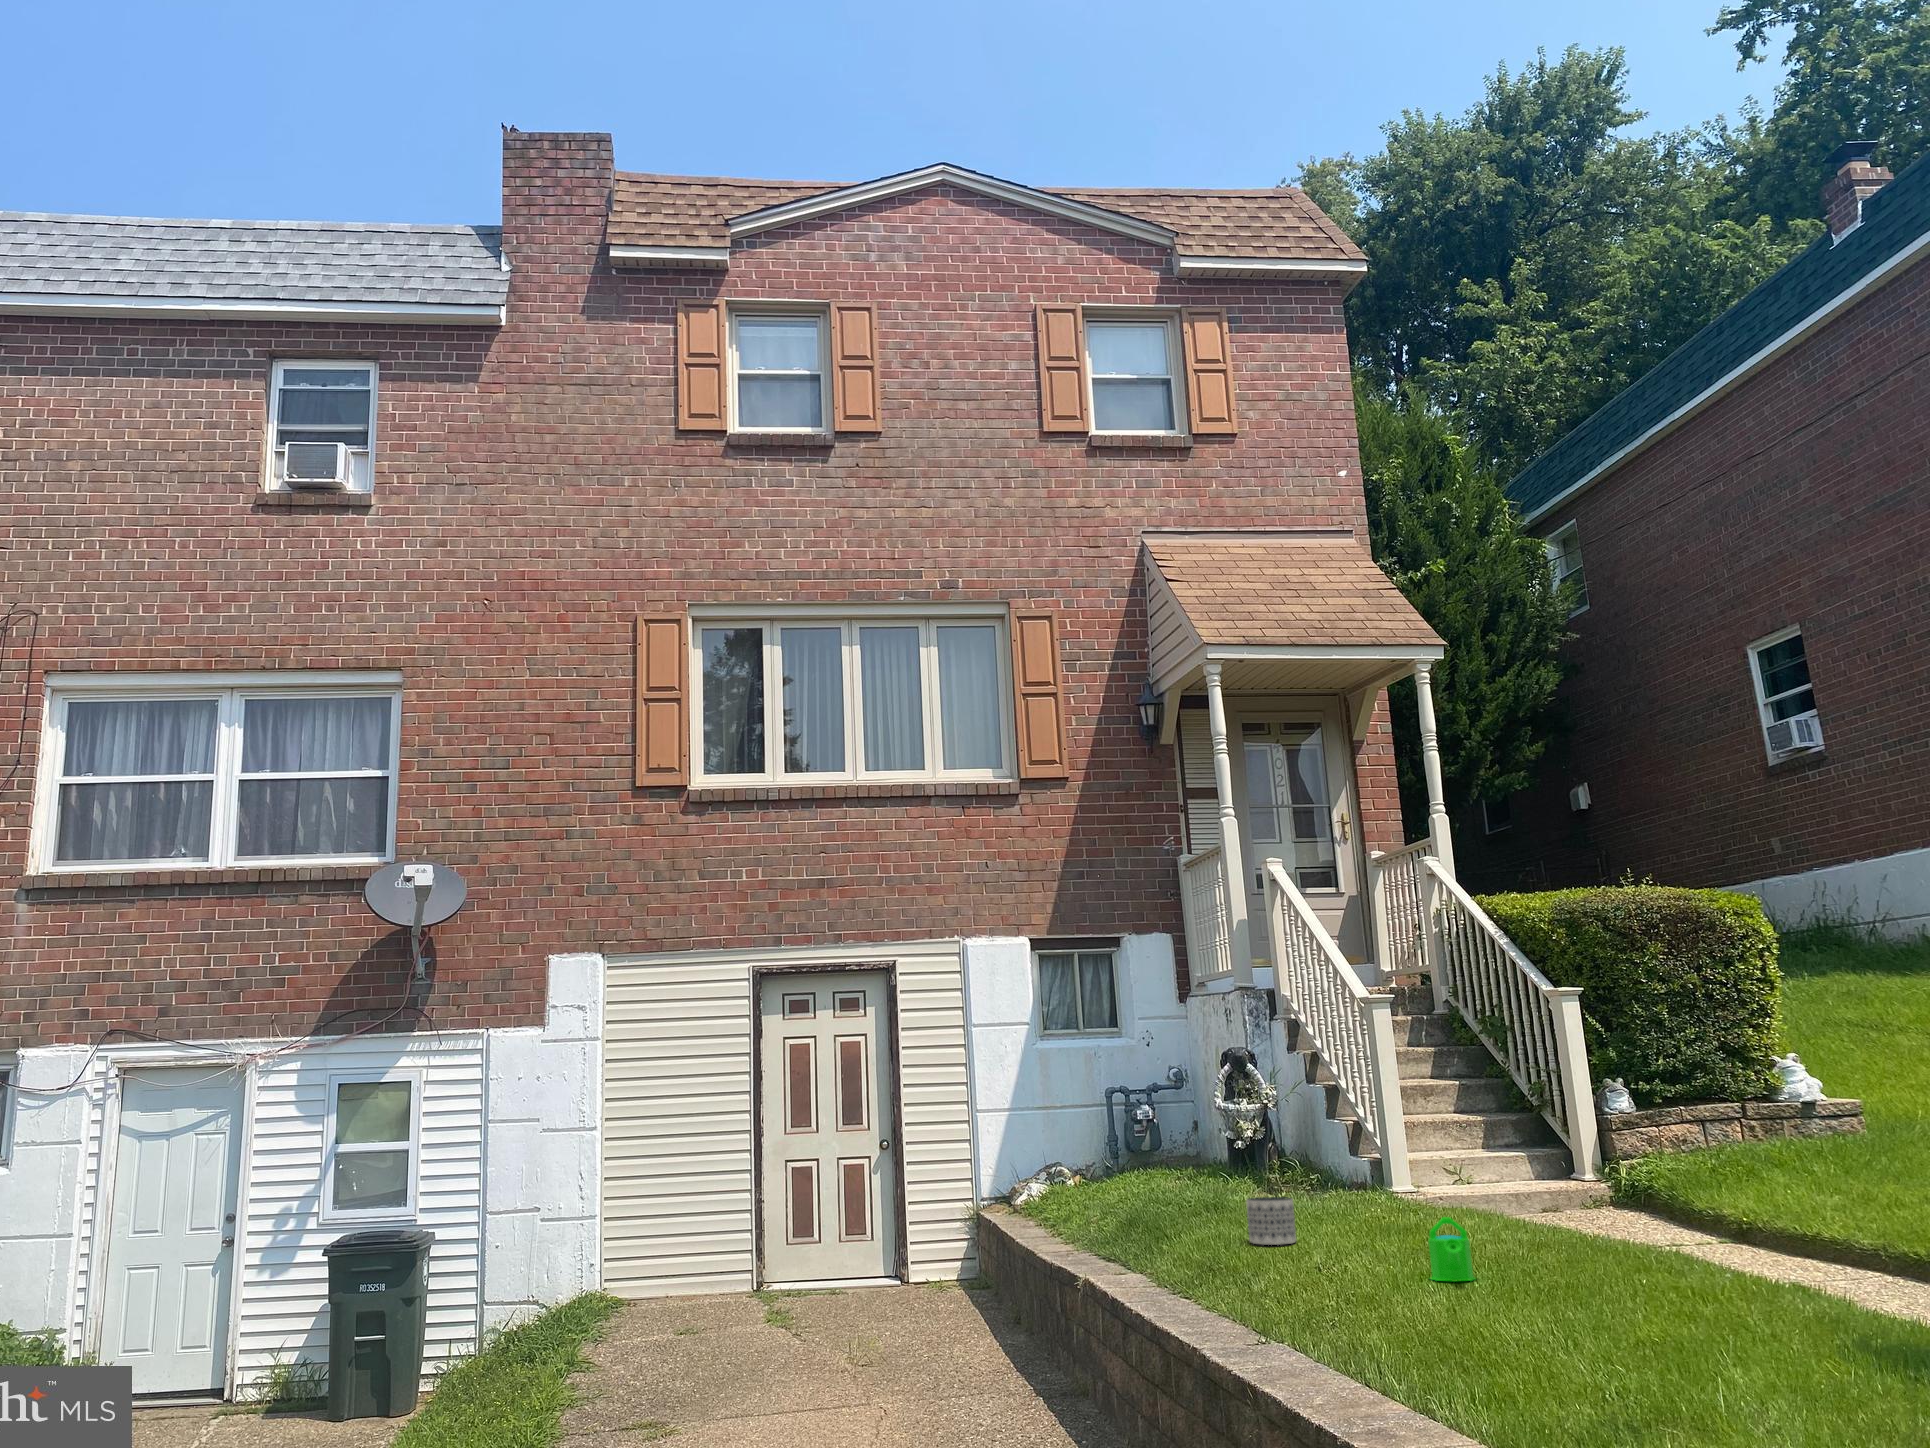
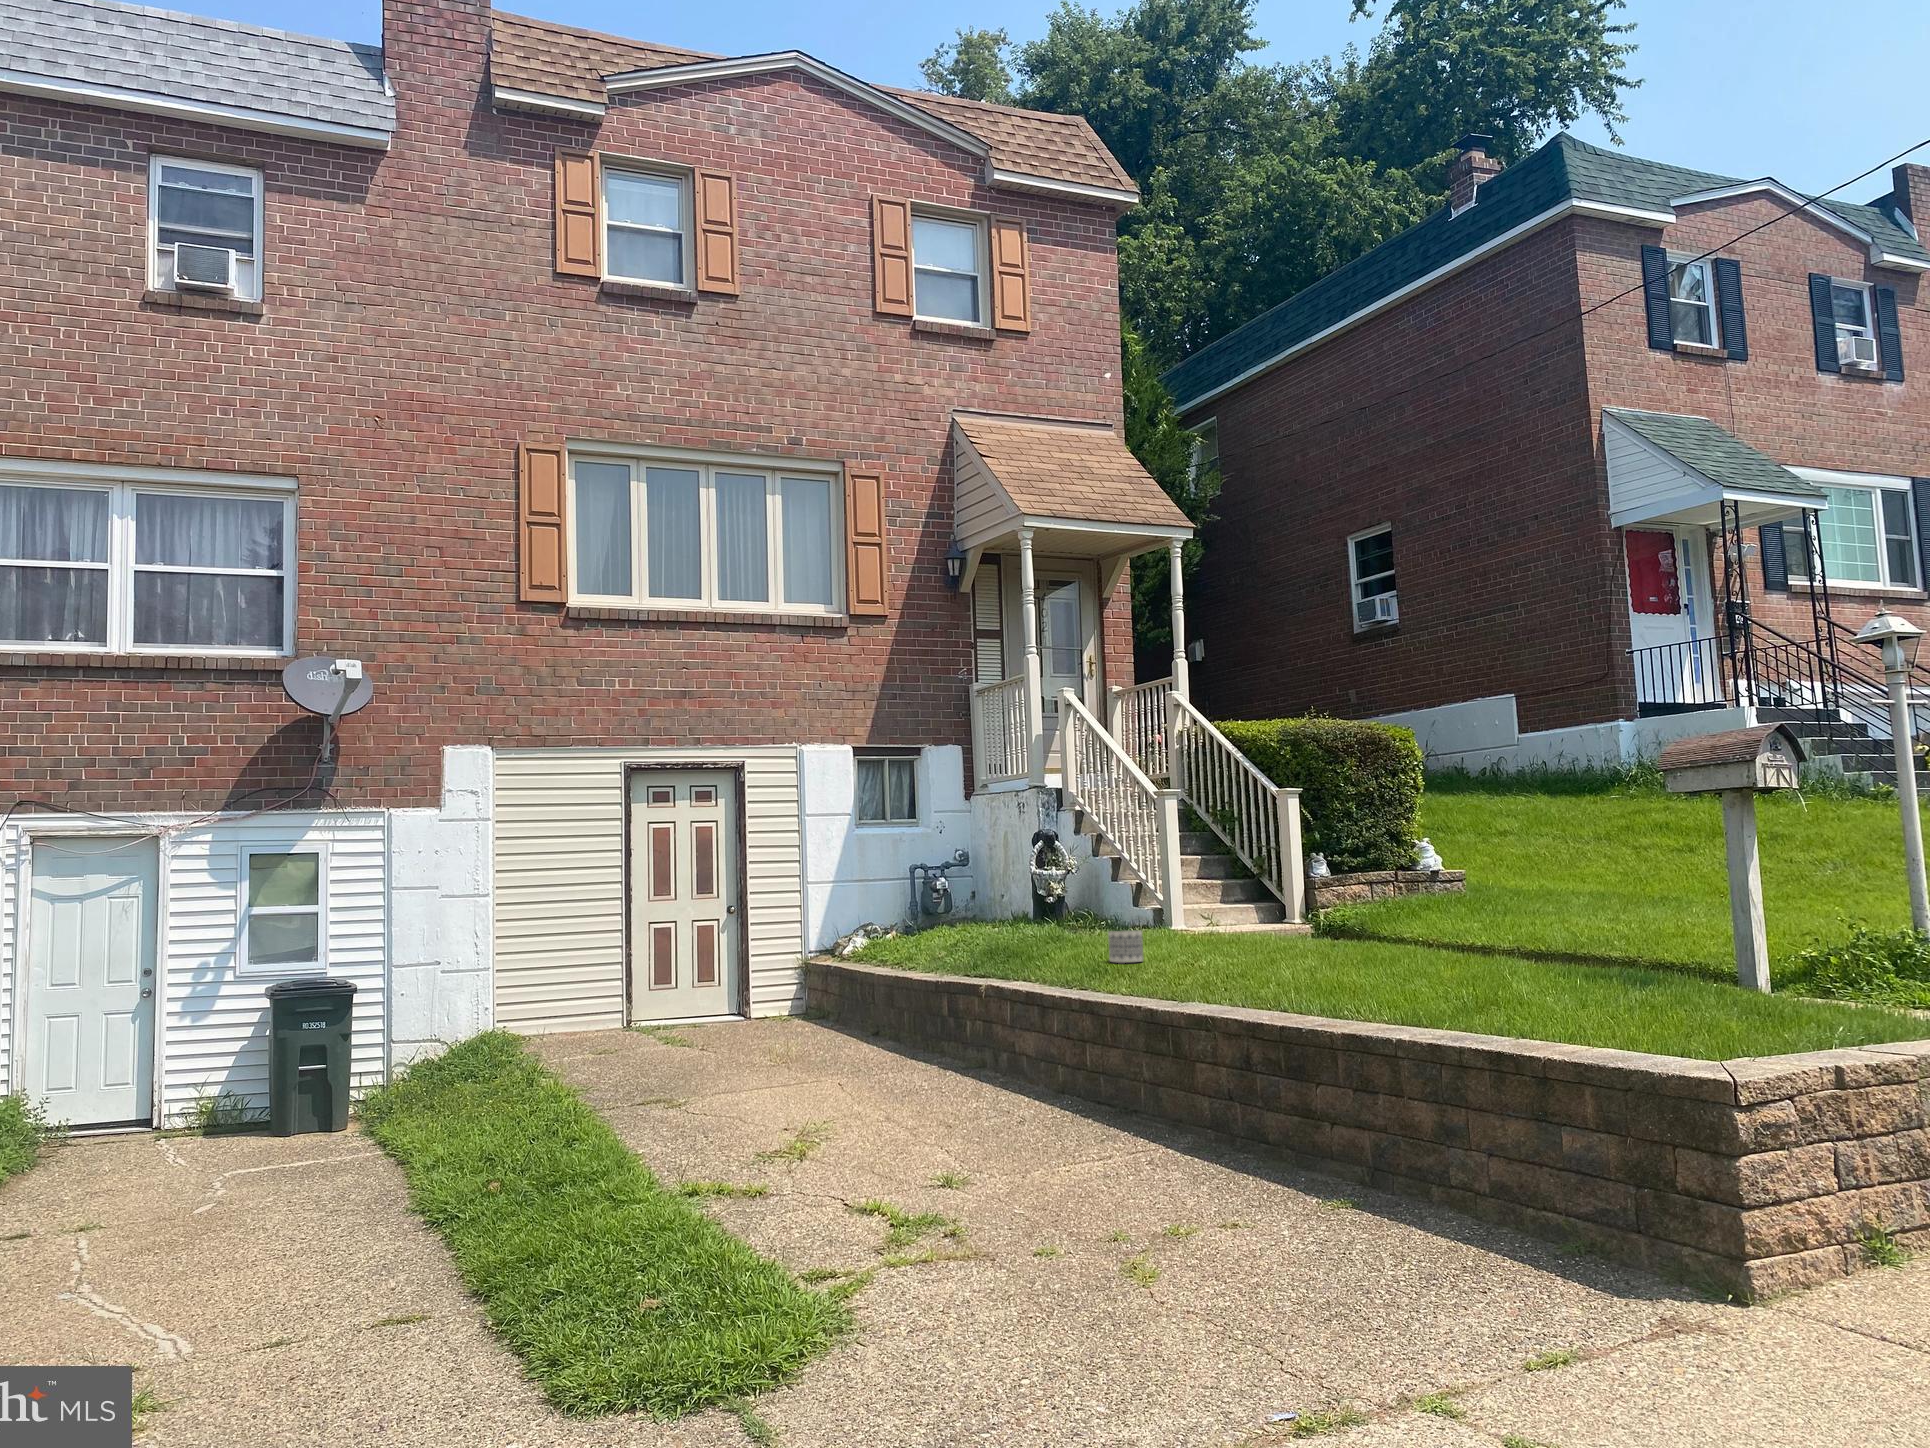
watering can: present [1428,1217,1475,1281] -> none [1260,934,1292,976]

